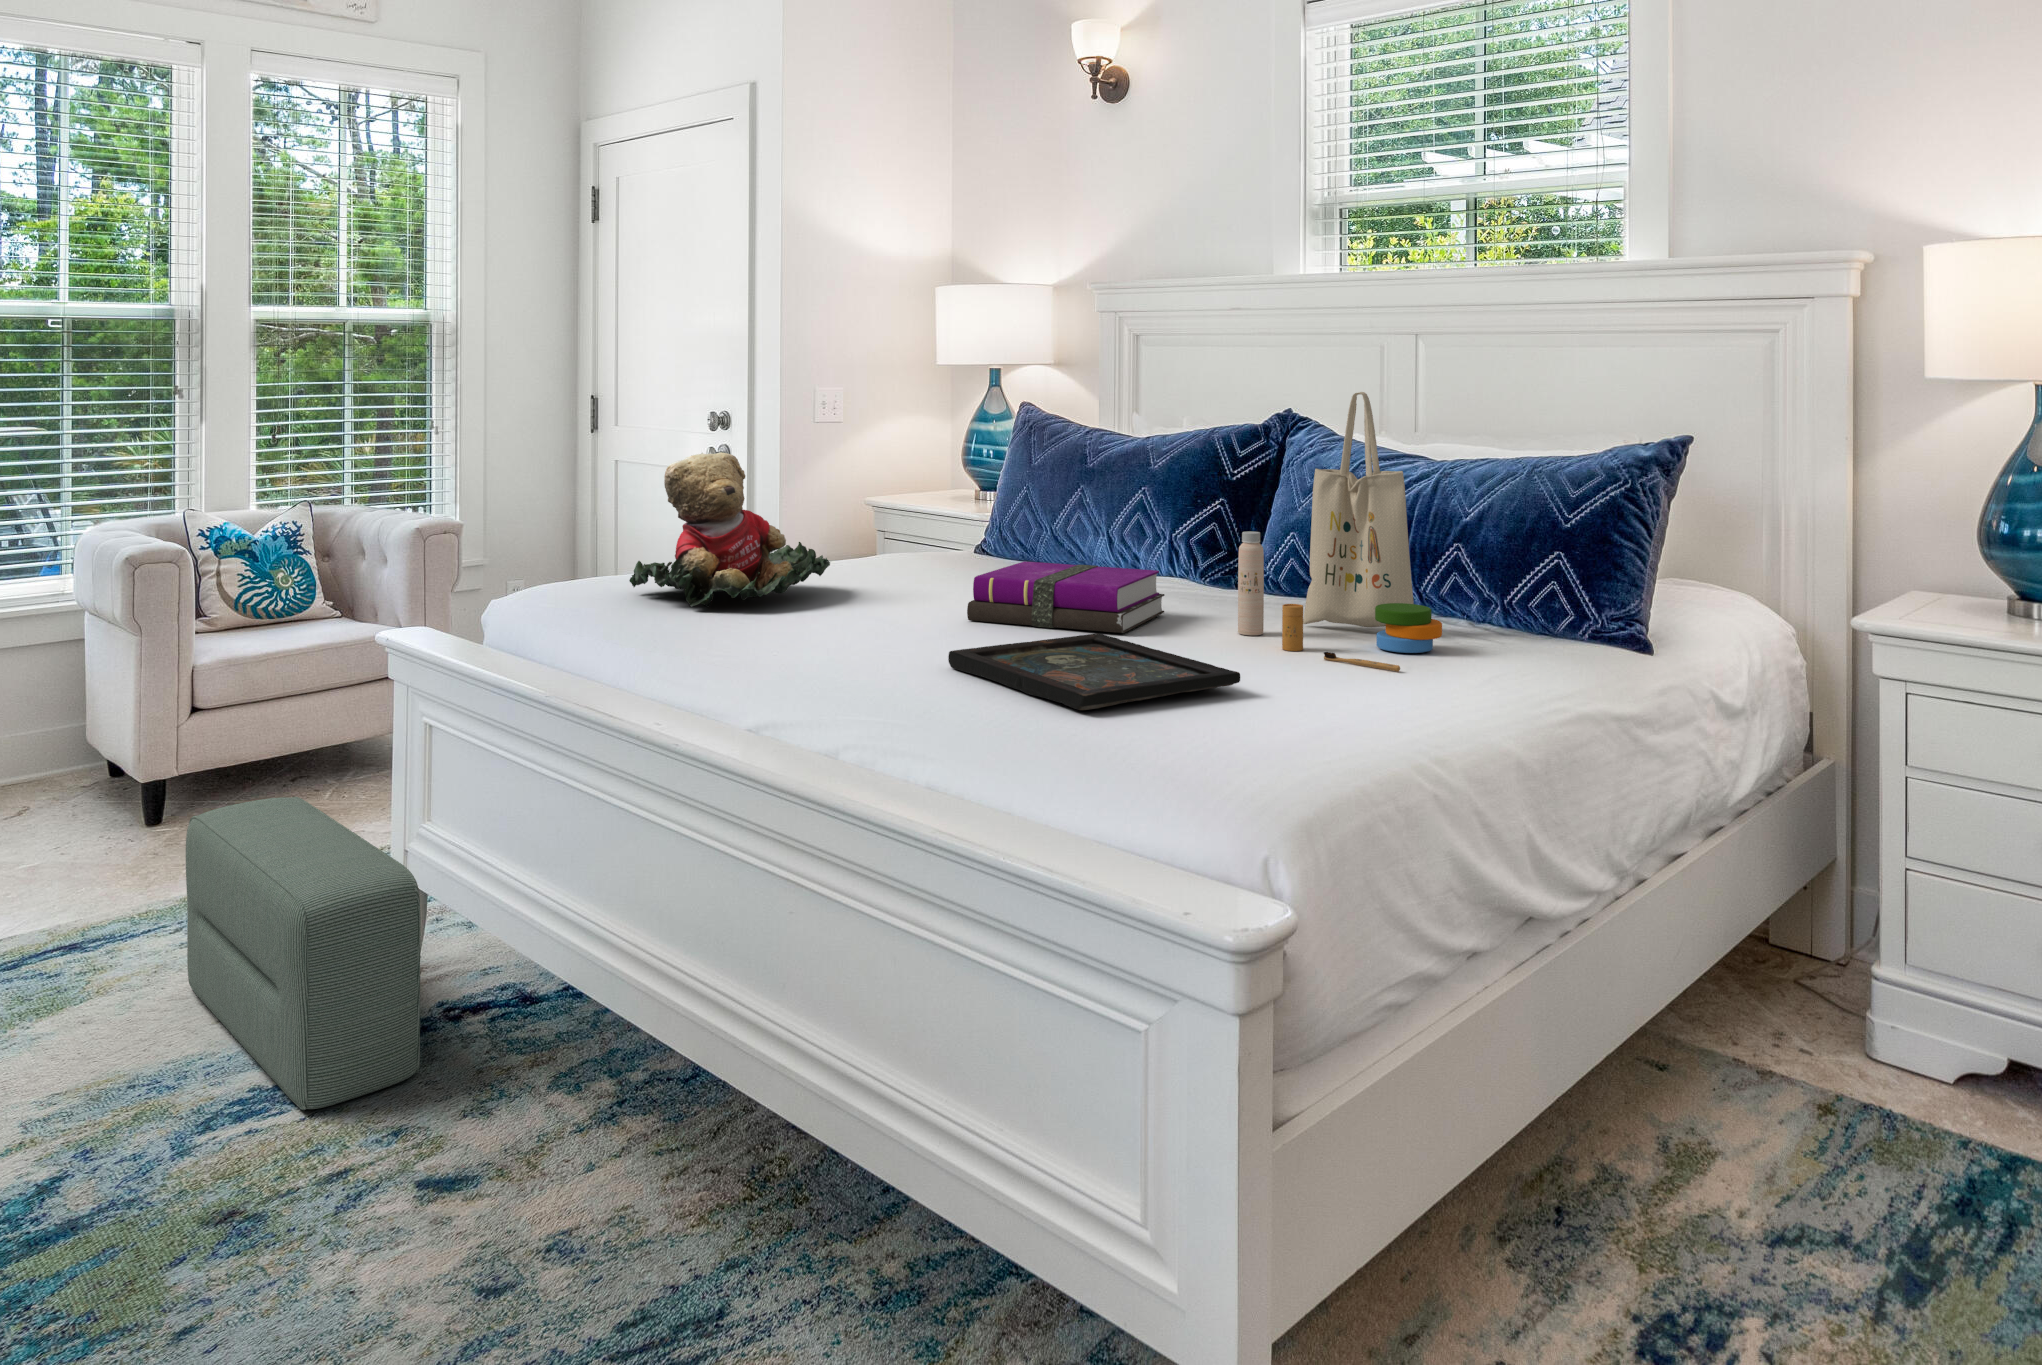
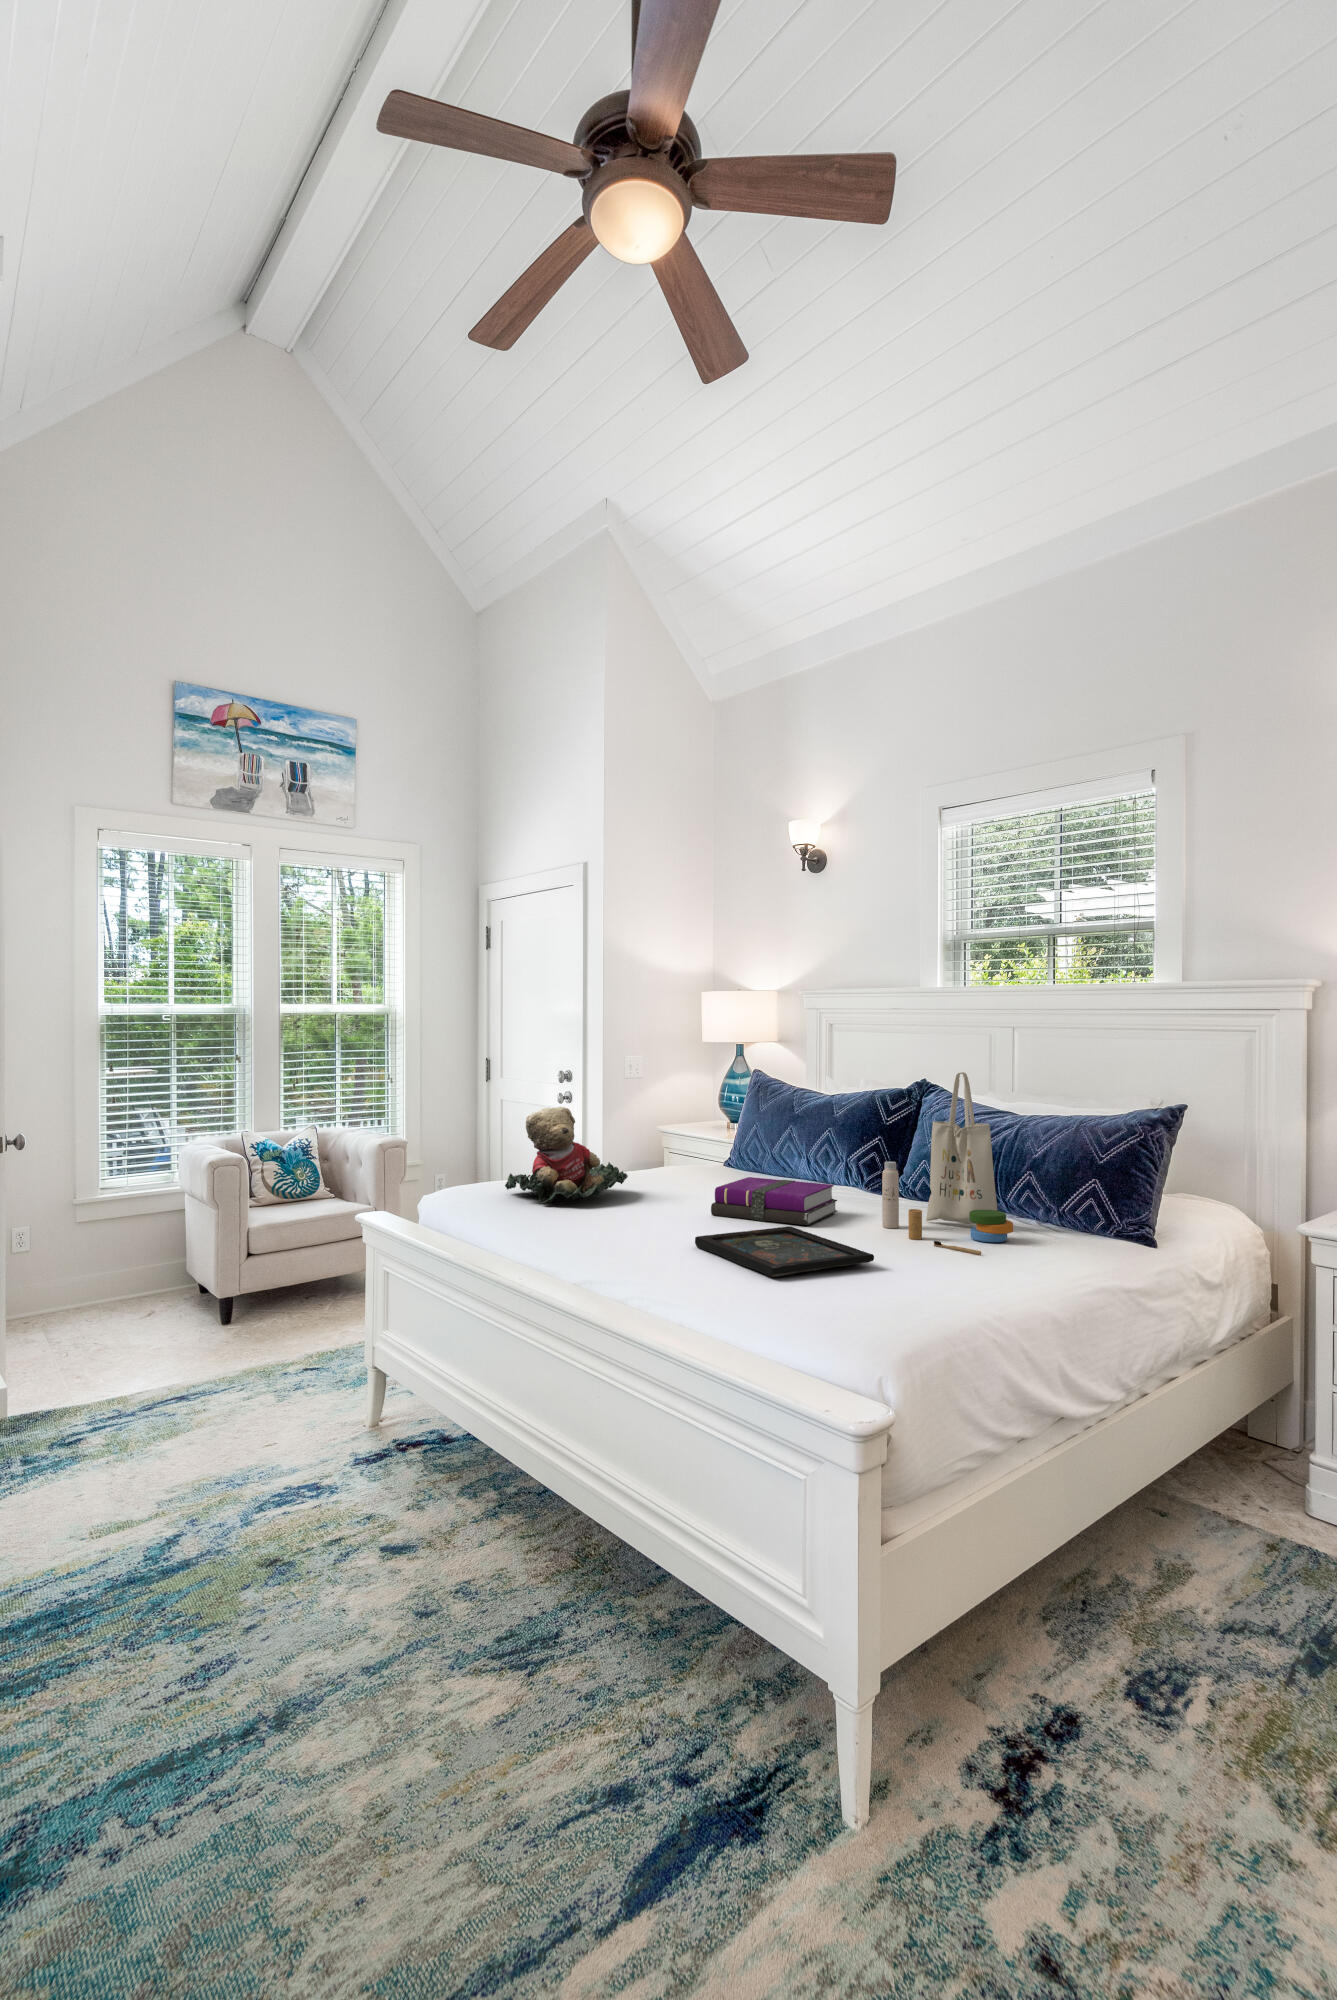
pouf: present [186,797,421,1110] -> none [247,1314,382,1503]

